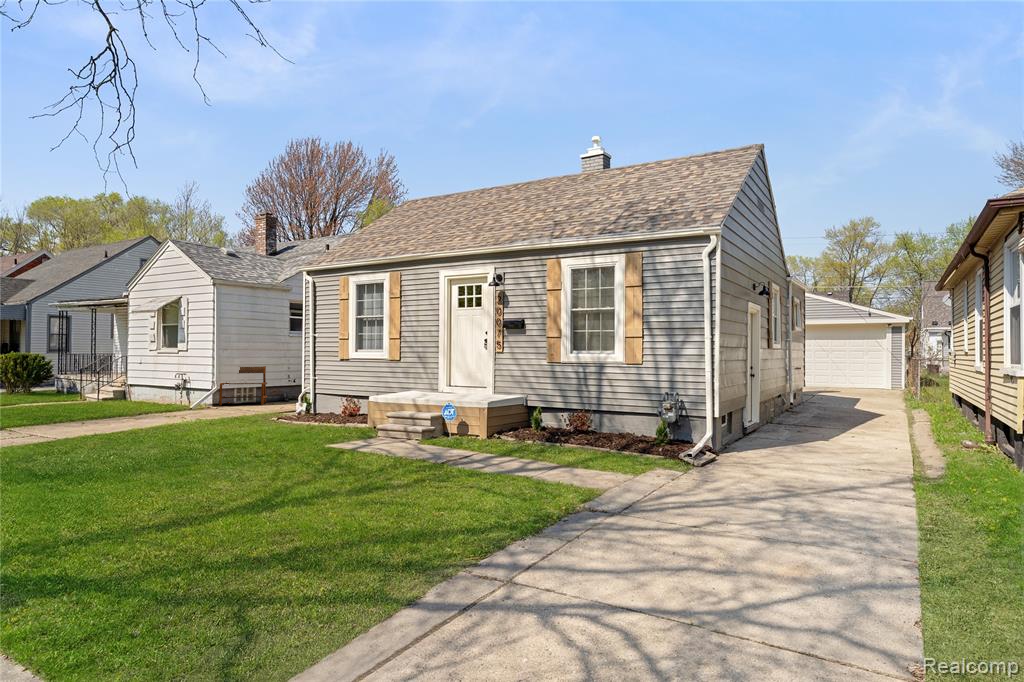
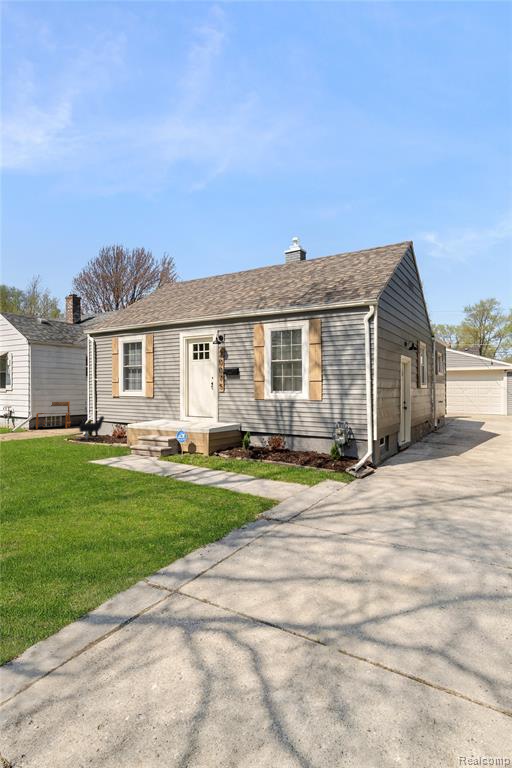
lounge chair: none [285,386,327,419] -> present [79,416,104,439]

